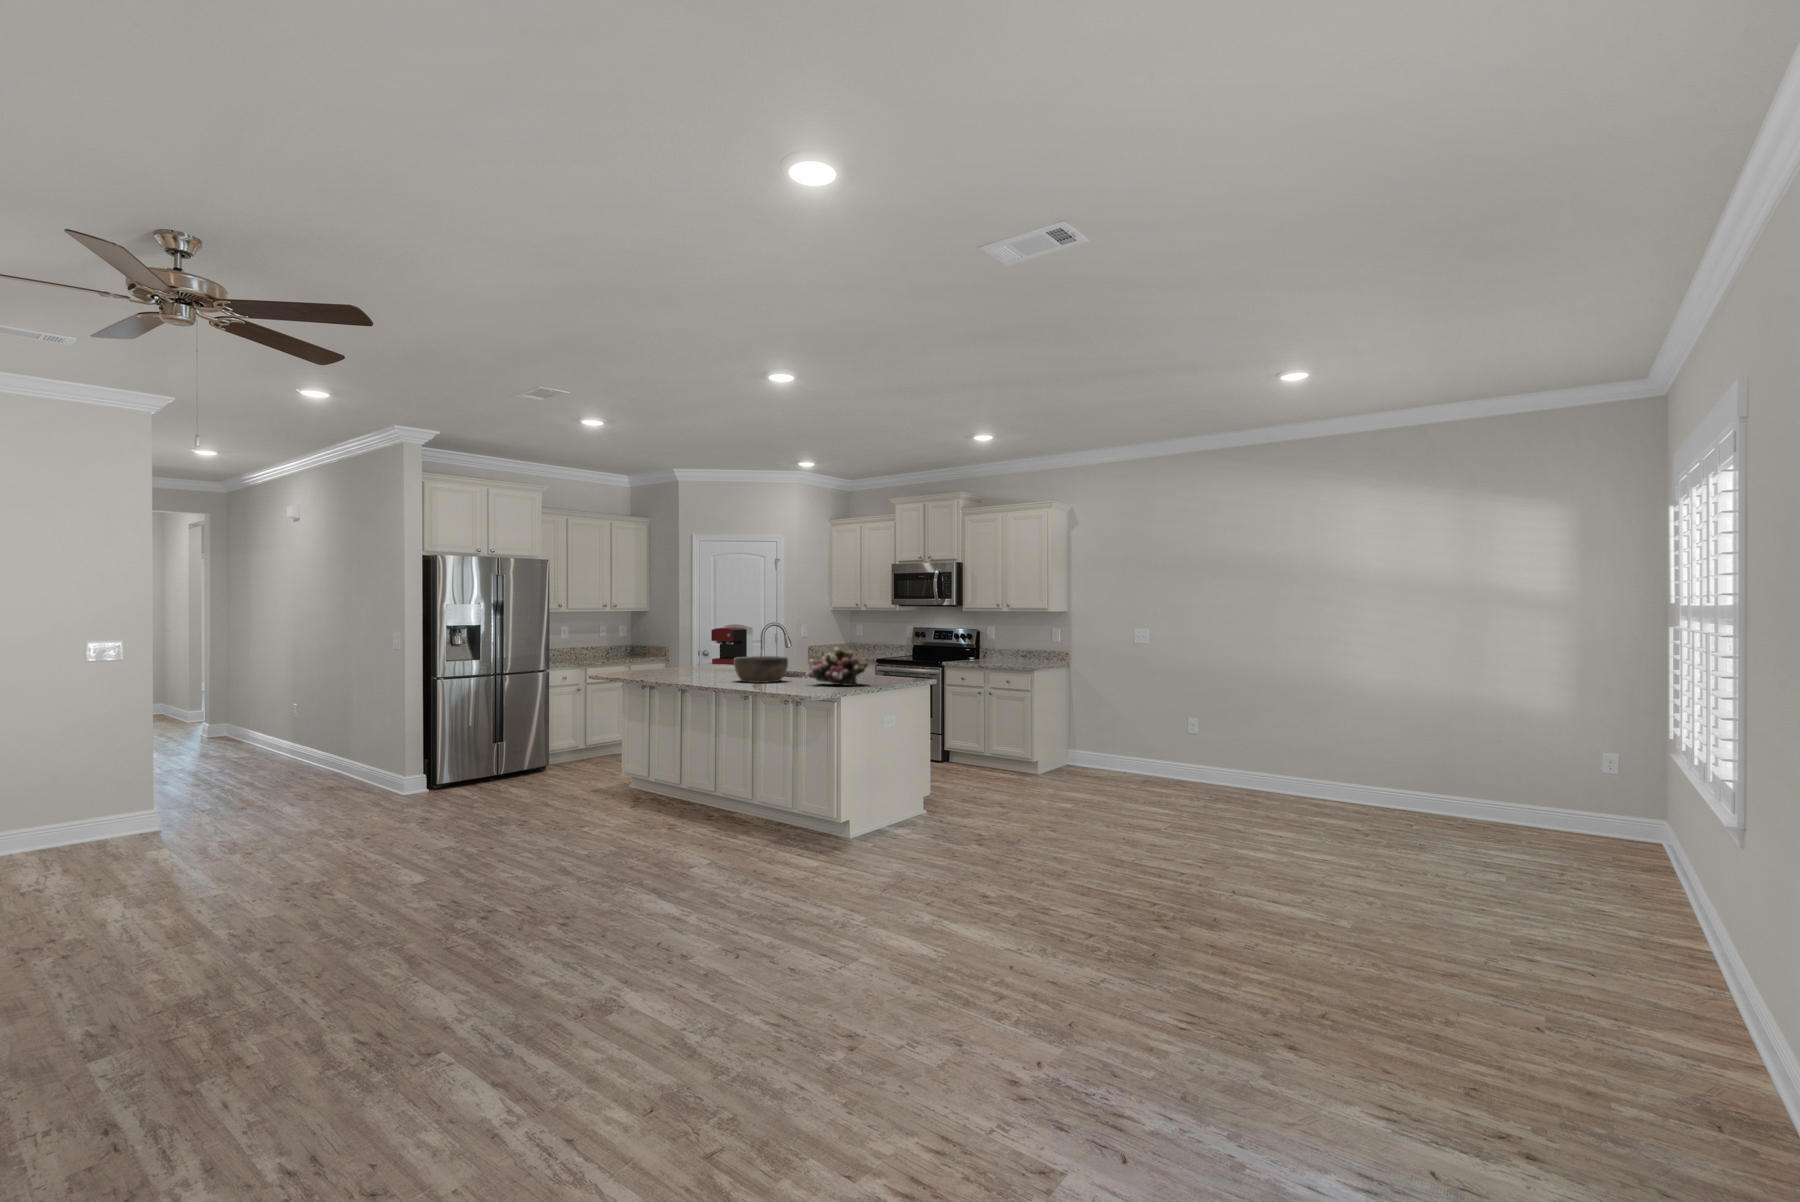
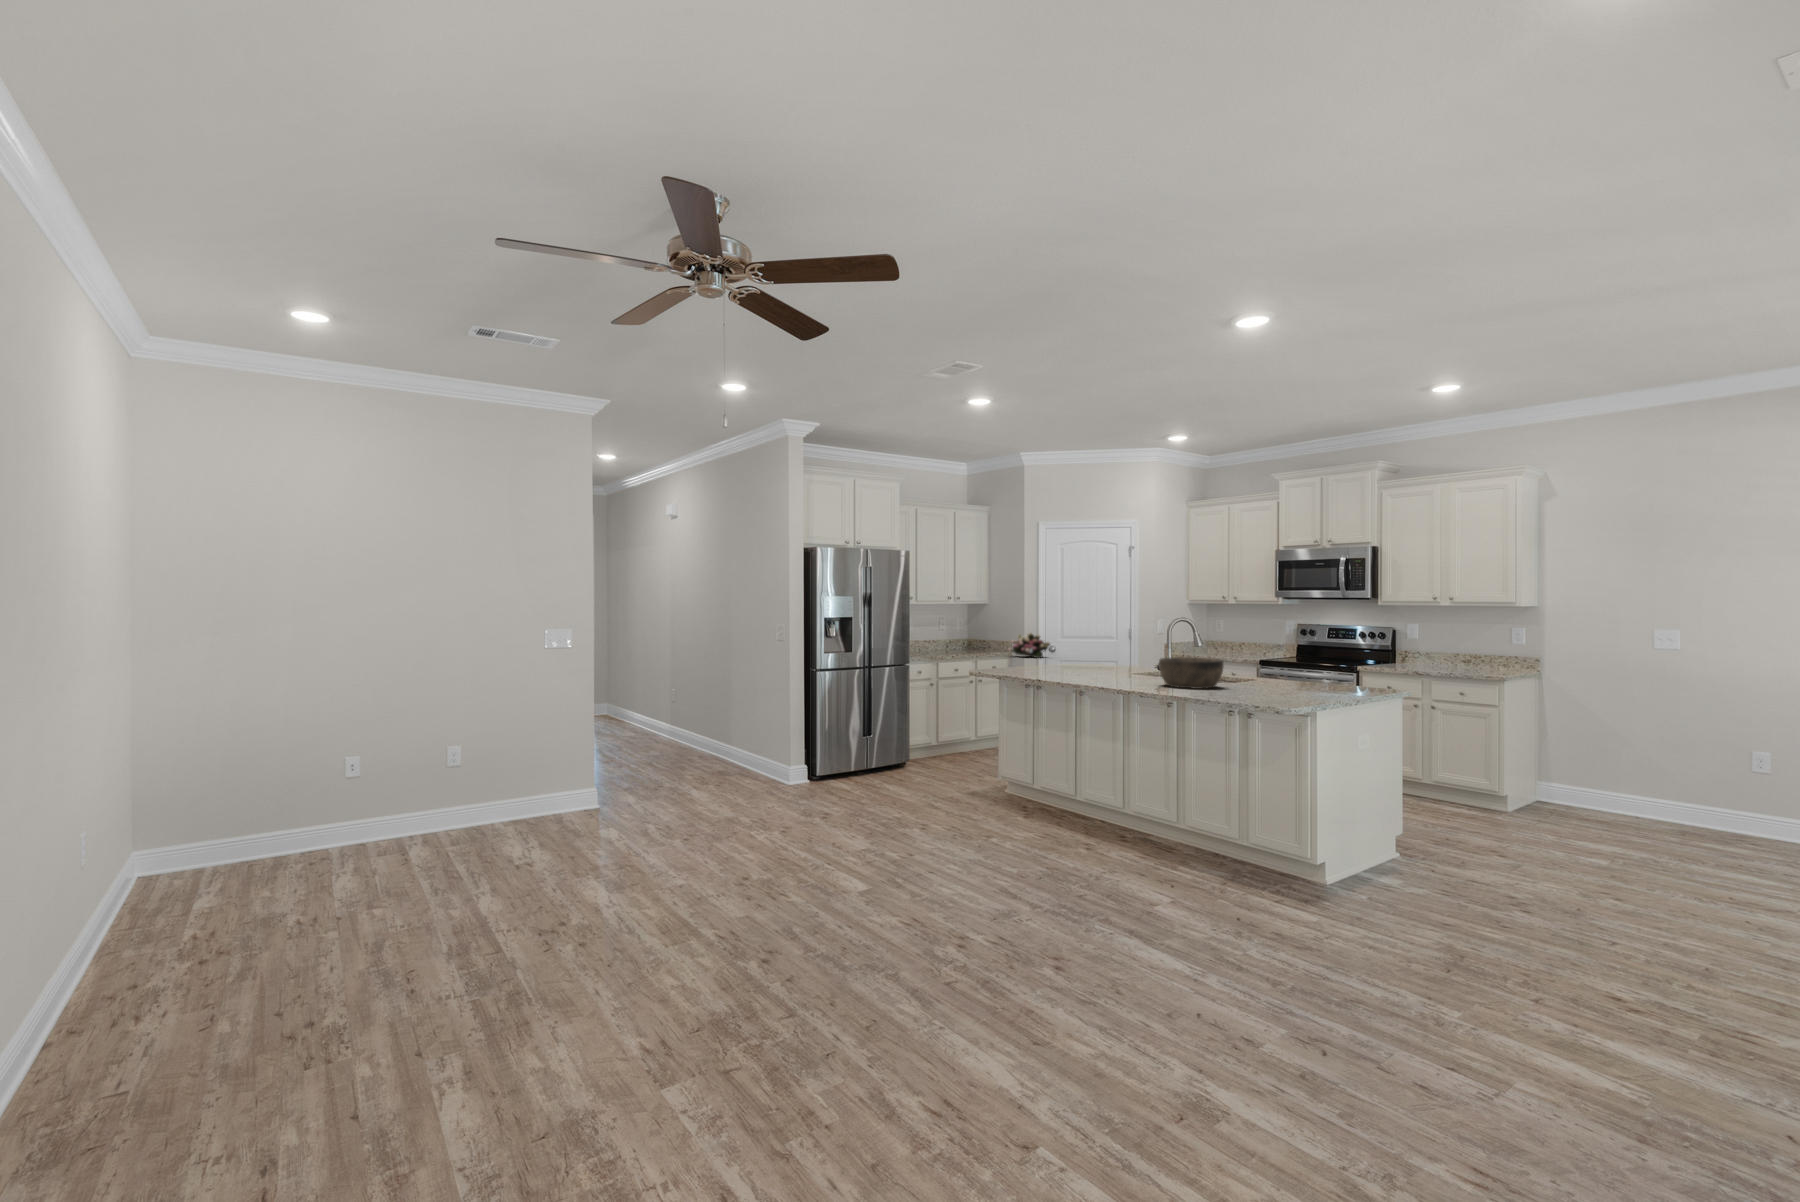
coffee maker: present [711,624,753,665] -> none [1068,618,1111,662]
flower arrangement: present [805,647,868,686] -> present [1008,633,1050,658]

